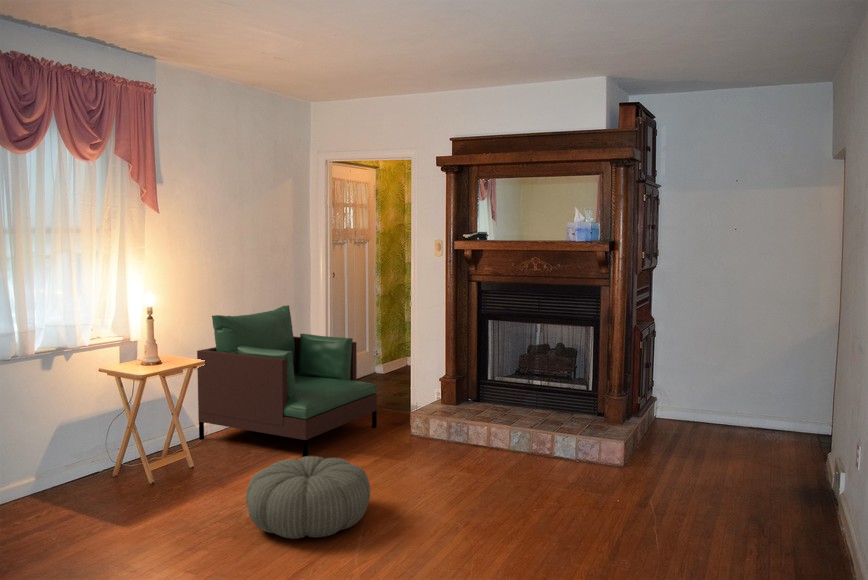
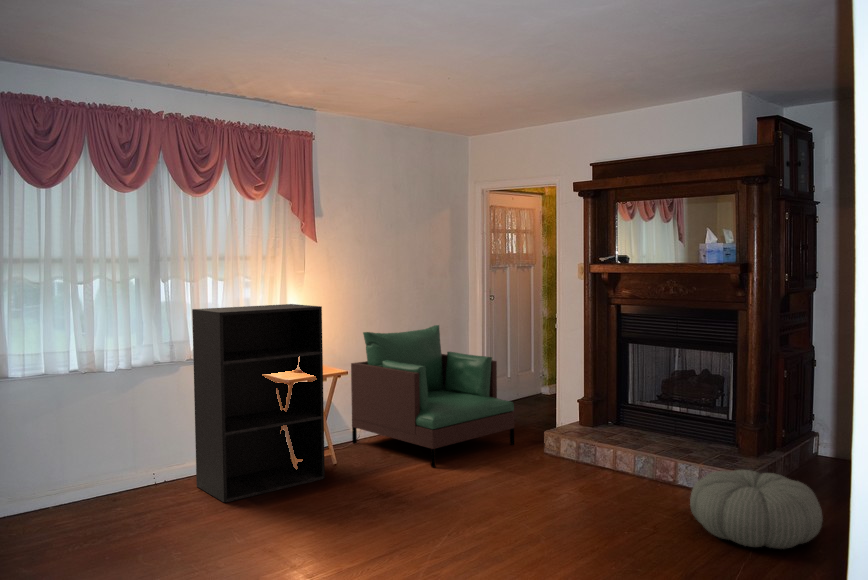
bookshelf: none [17,285,188,527] -> present [192,304,325,502]
pouf: present [246,456,370,539] -> present [690,470,822,549]

